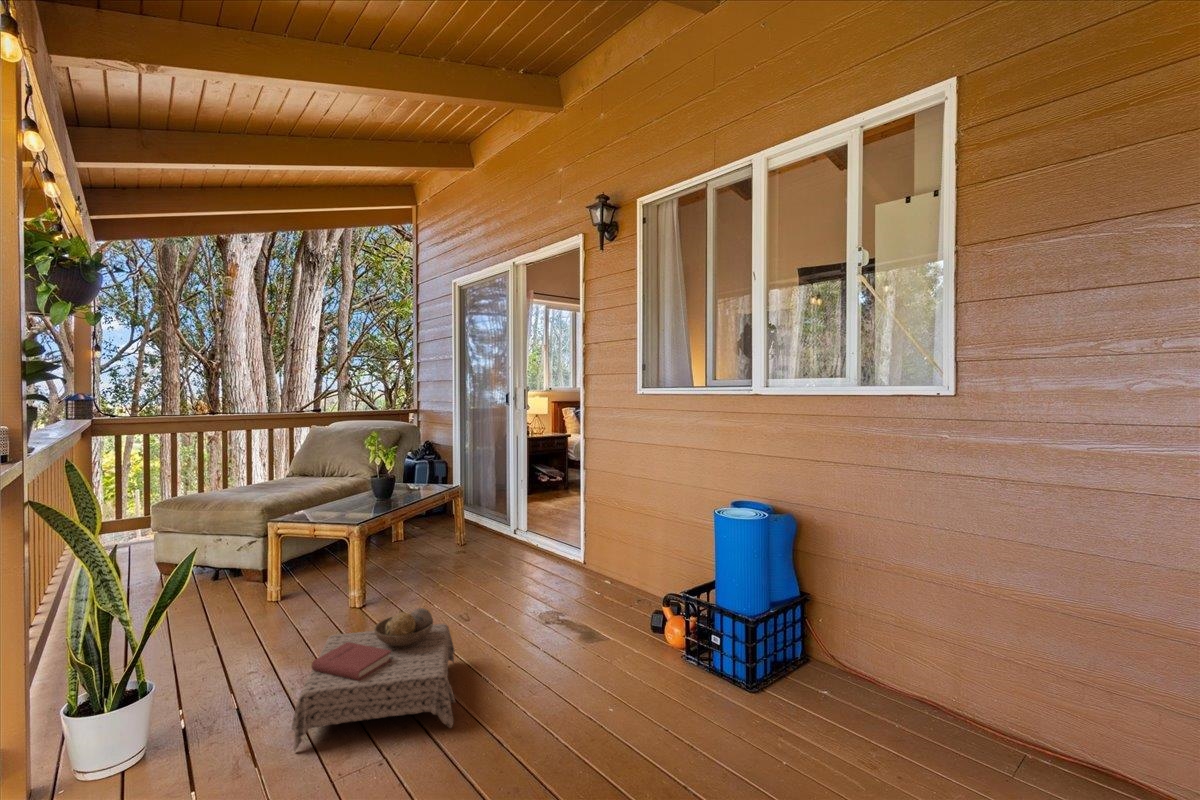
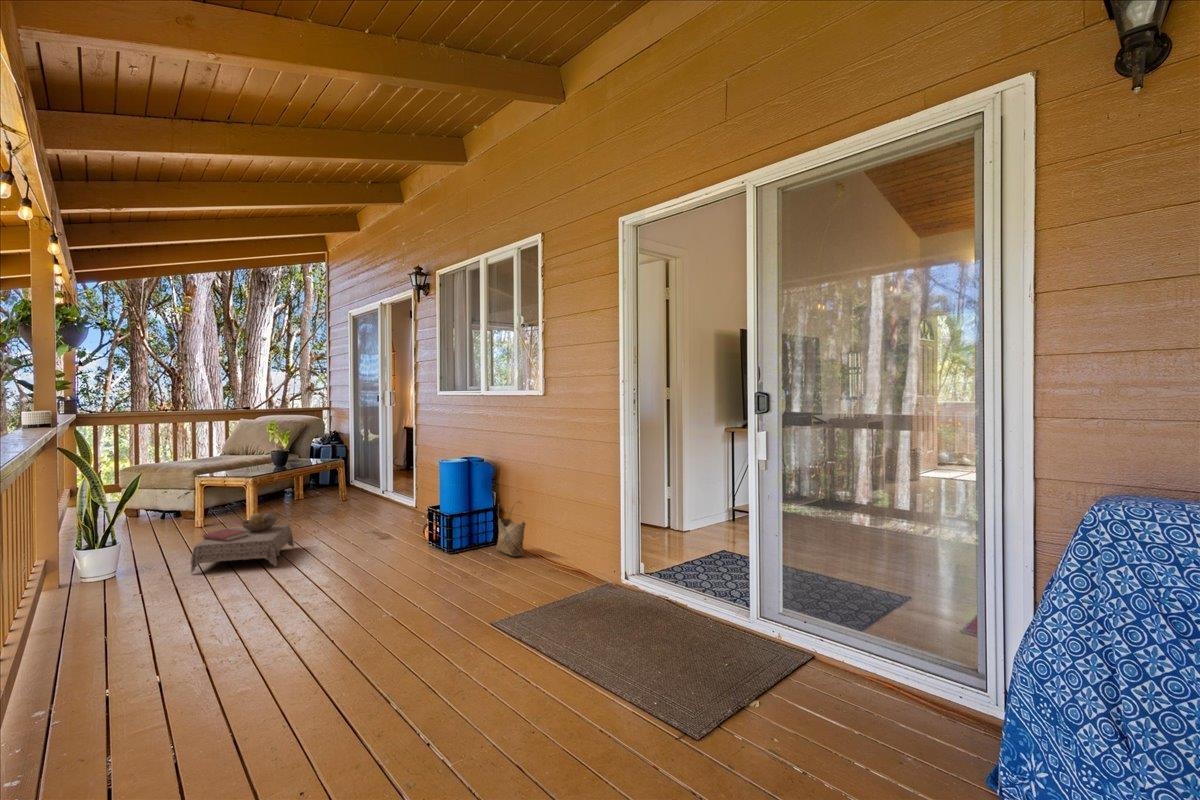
woven basket: none [835,591,911,703] -> present [496,518,525,556]

